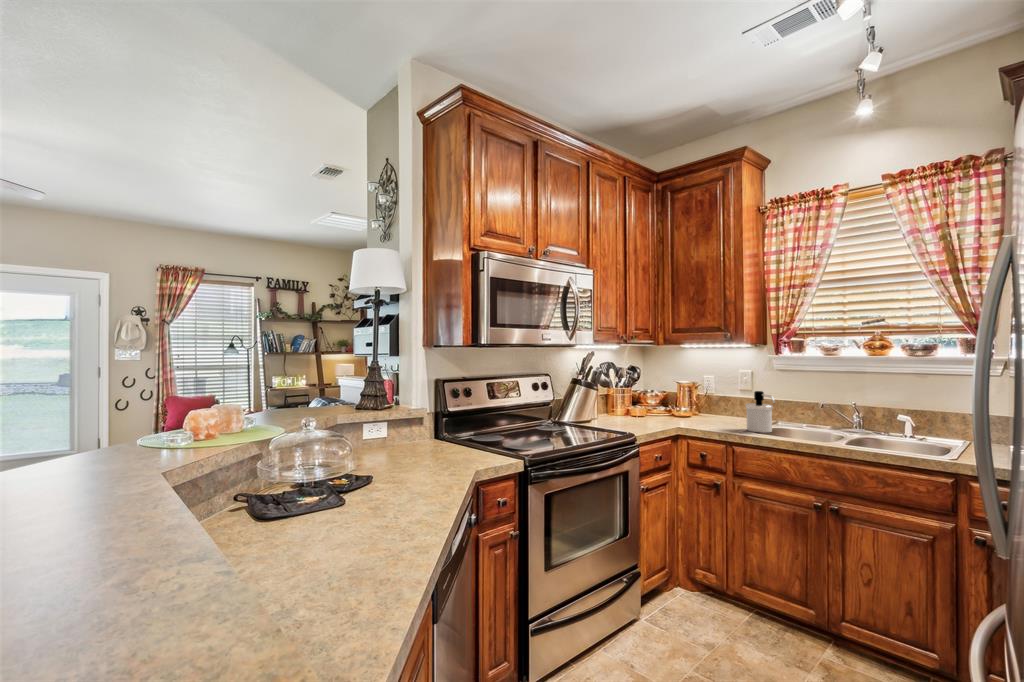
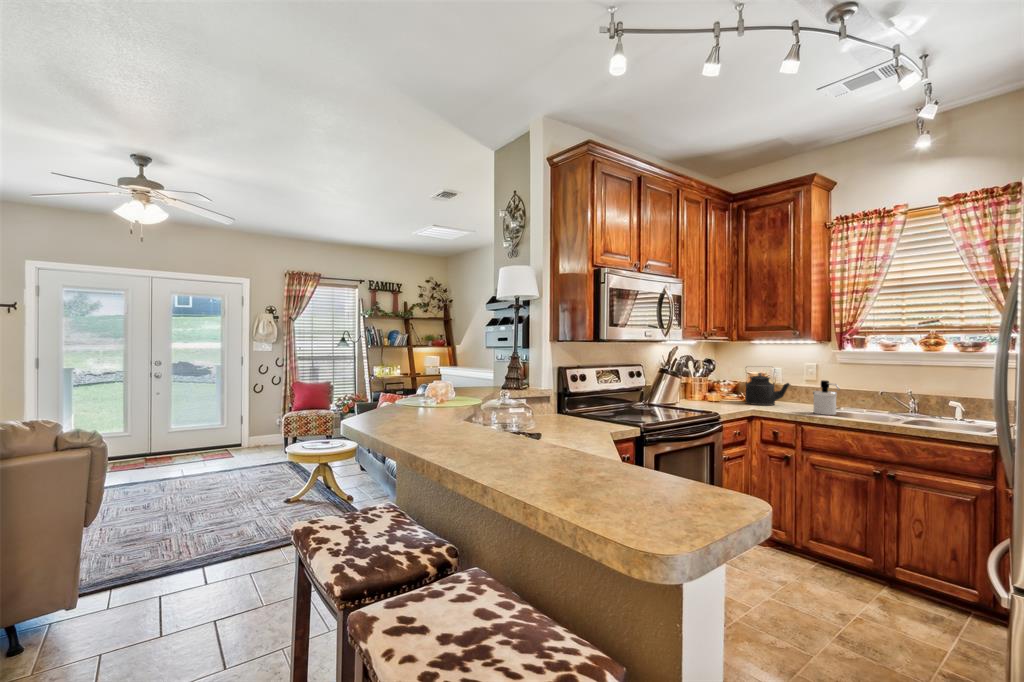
kettle: none [672,374,723,420] -> present [745,373,790,405]

